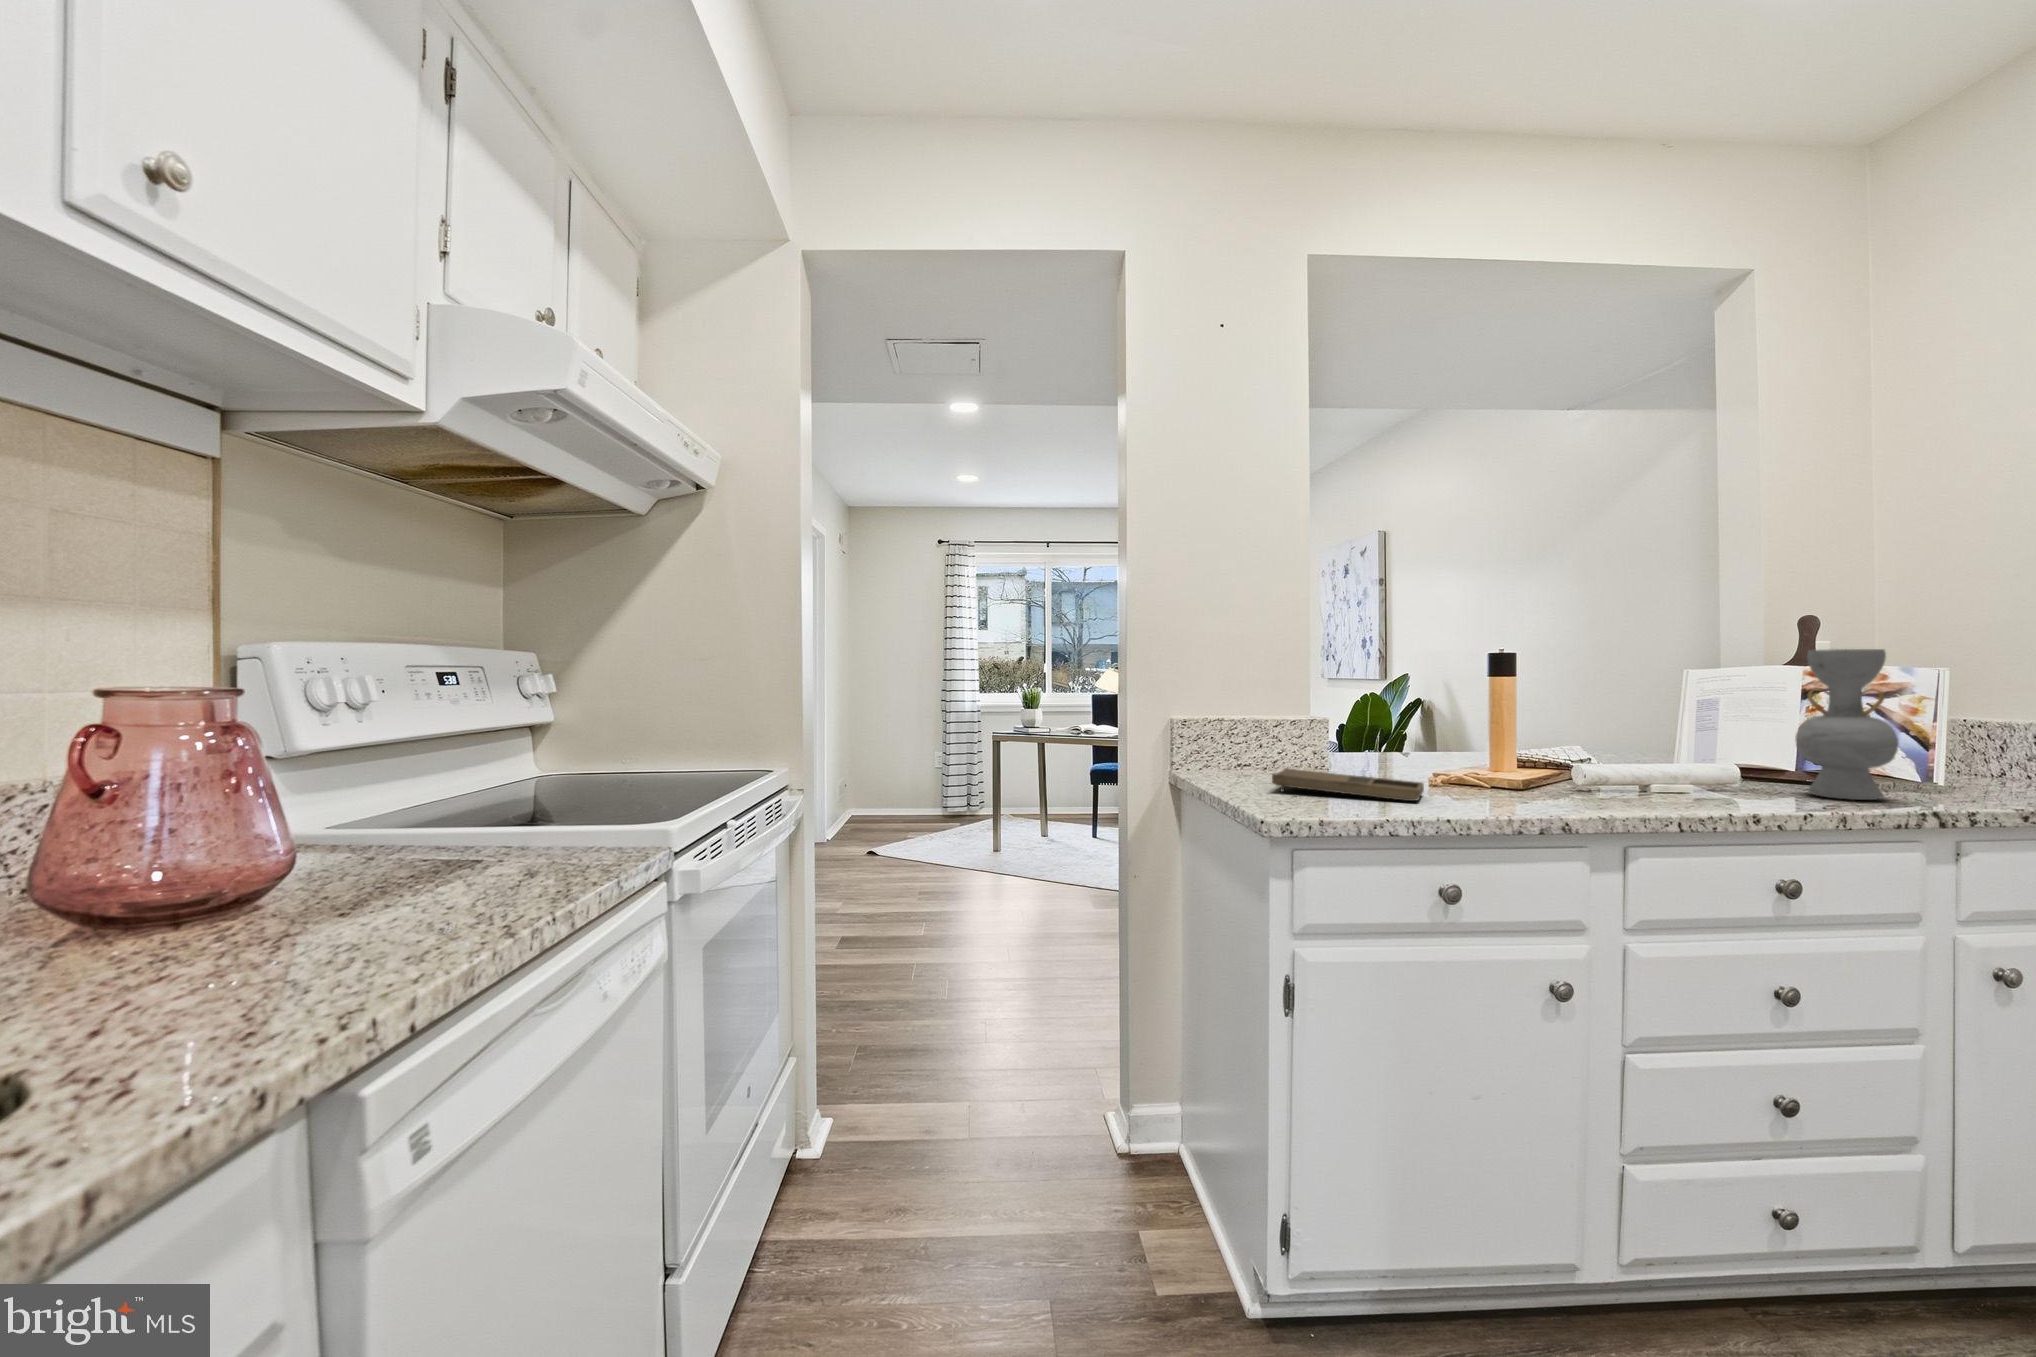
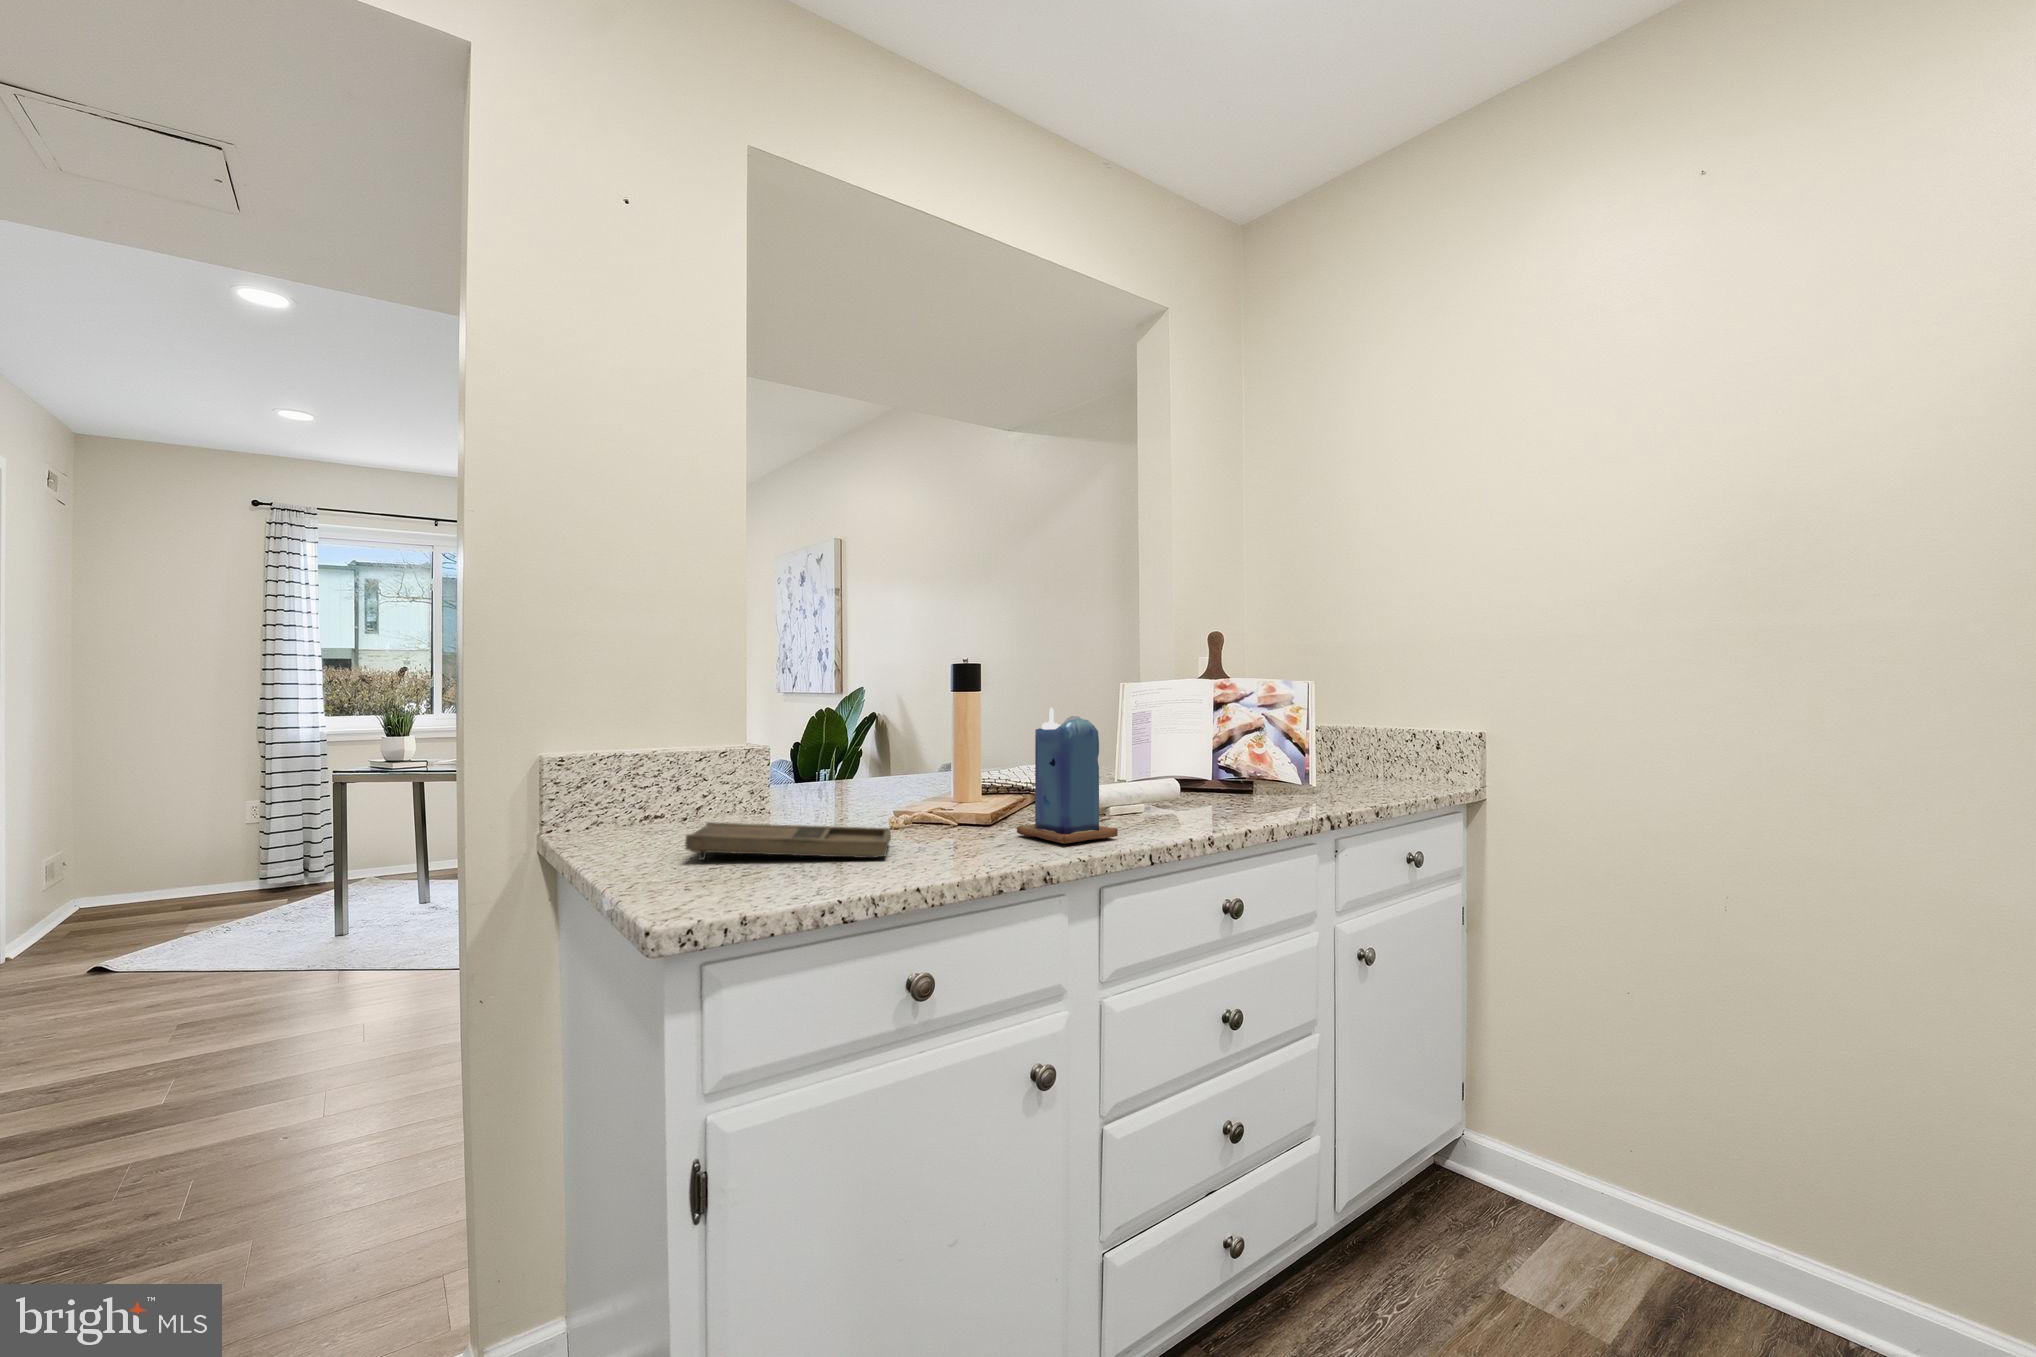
decorative vase: present [1796,649,1898,800] -> none [1221,662,1295,808]
candle: none [1540,693,1643,807] -> present [1017,708,1118,844]

